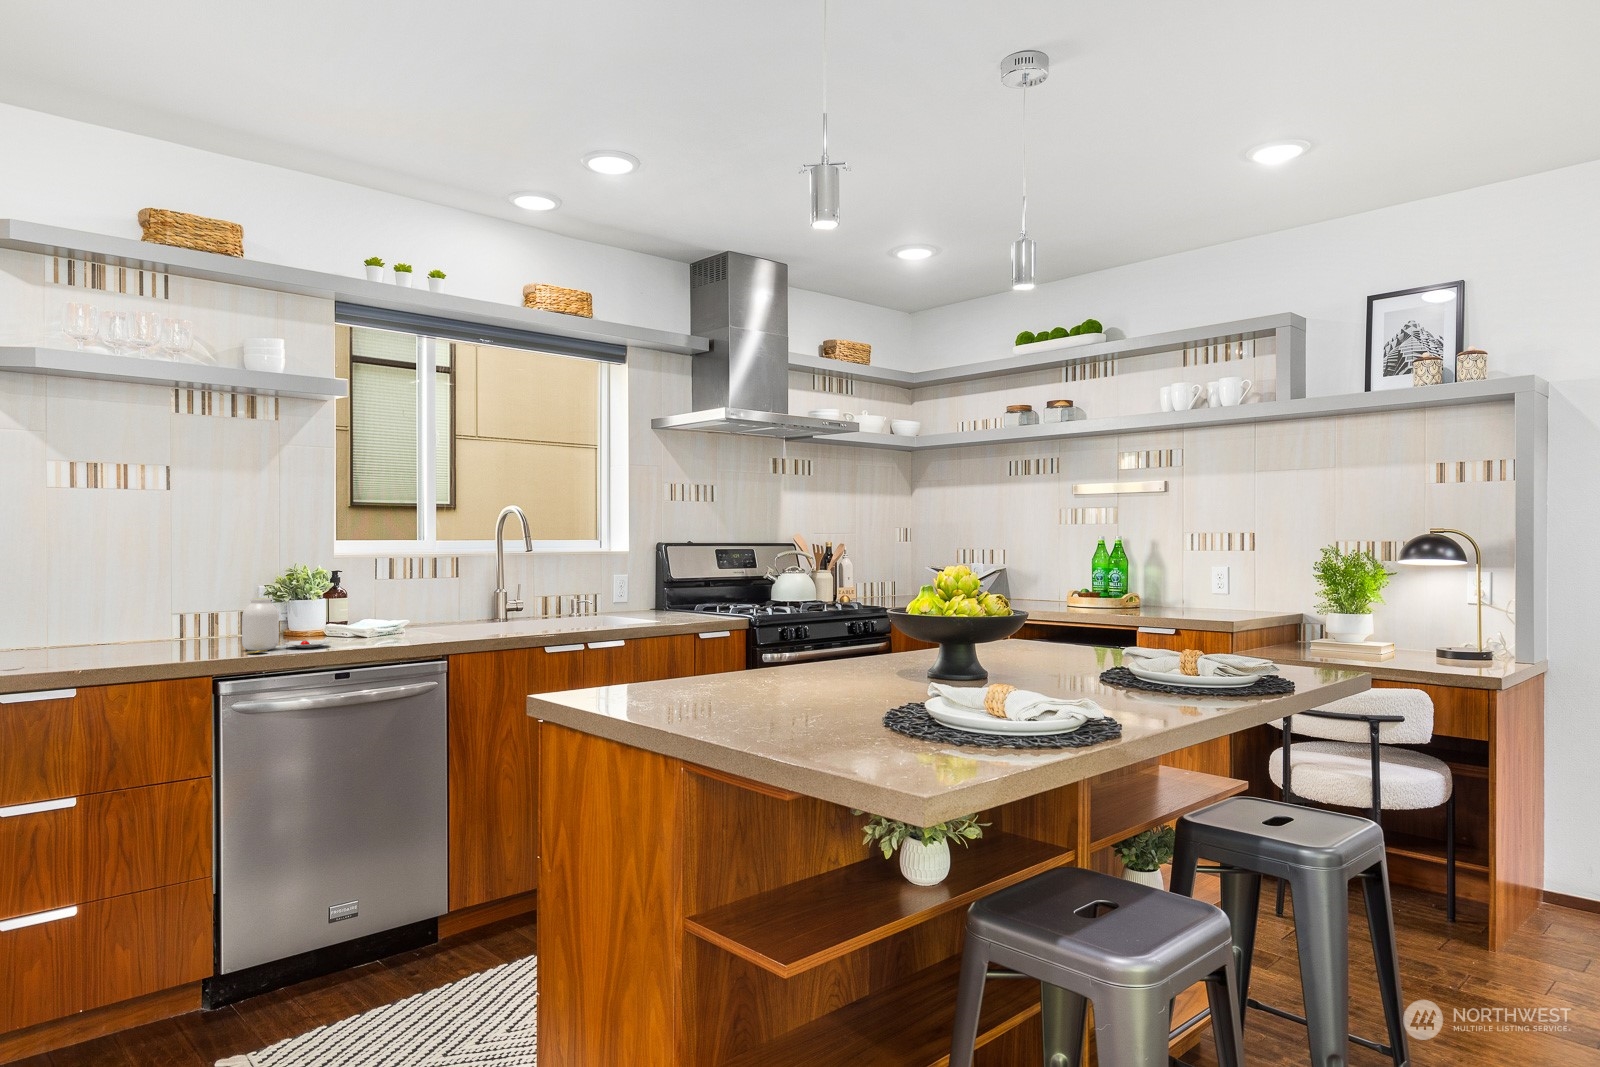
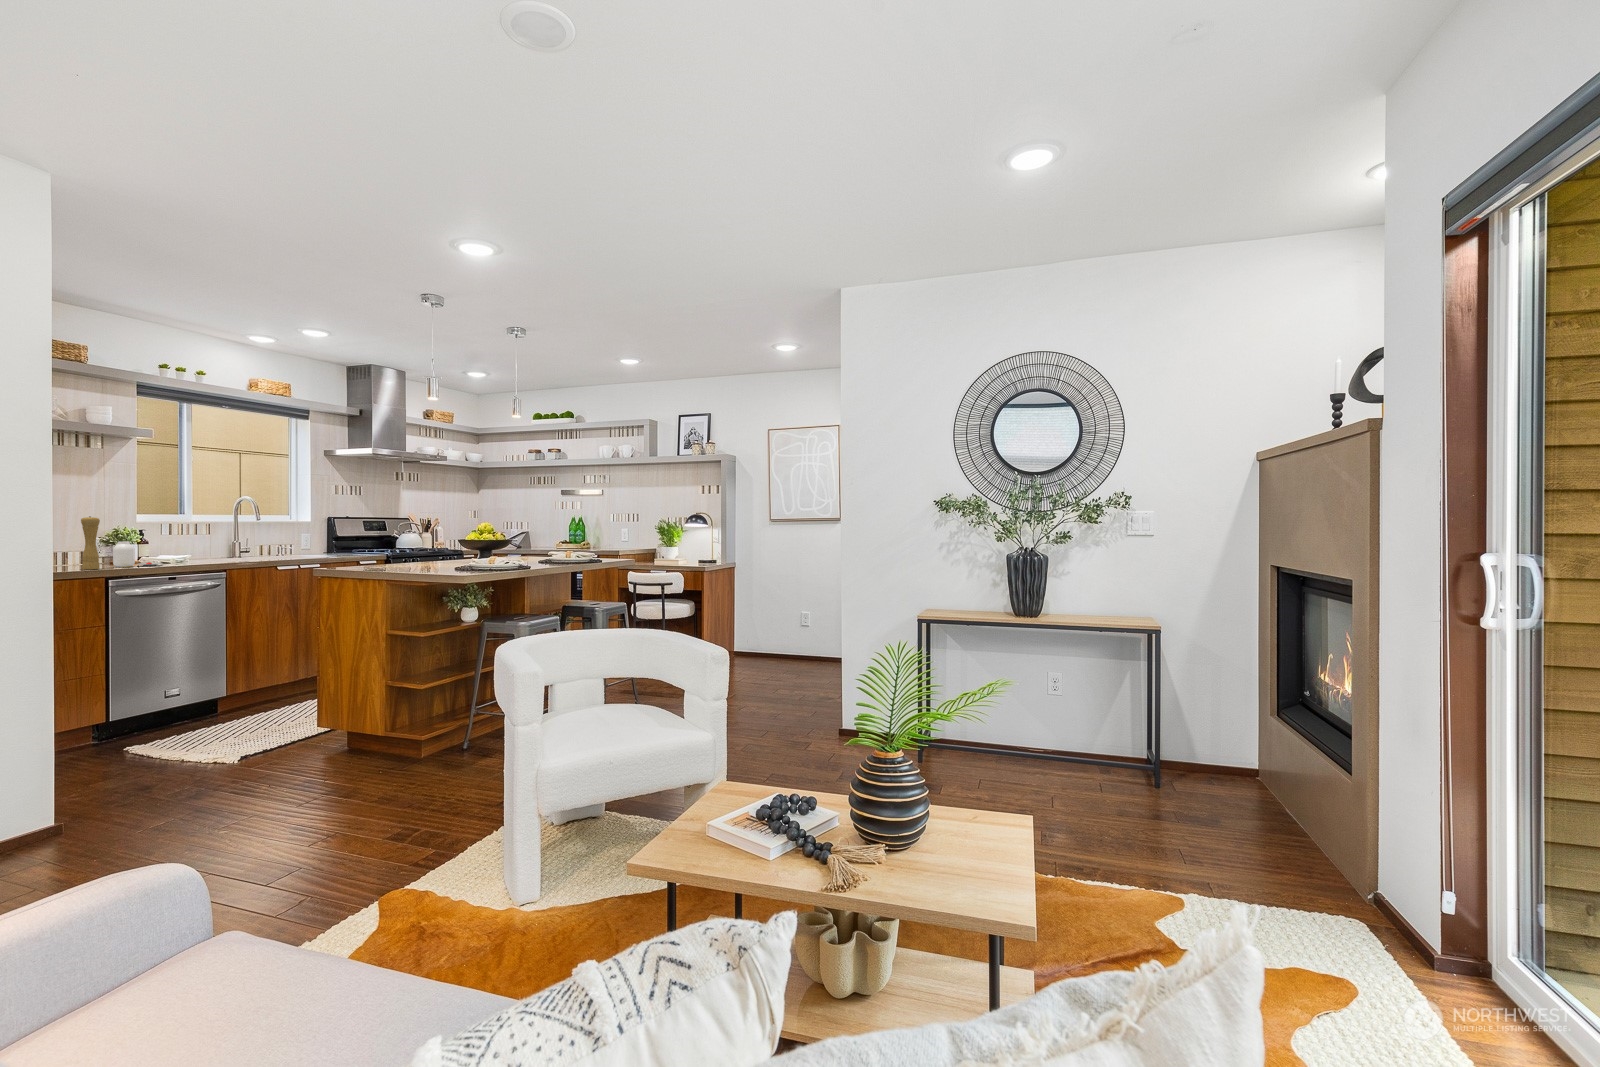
pepper mill: none [169,549,202,660] -> present [81,516,100,570]

